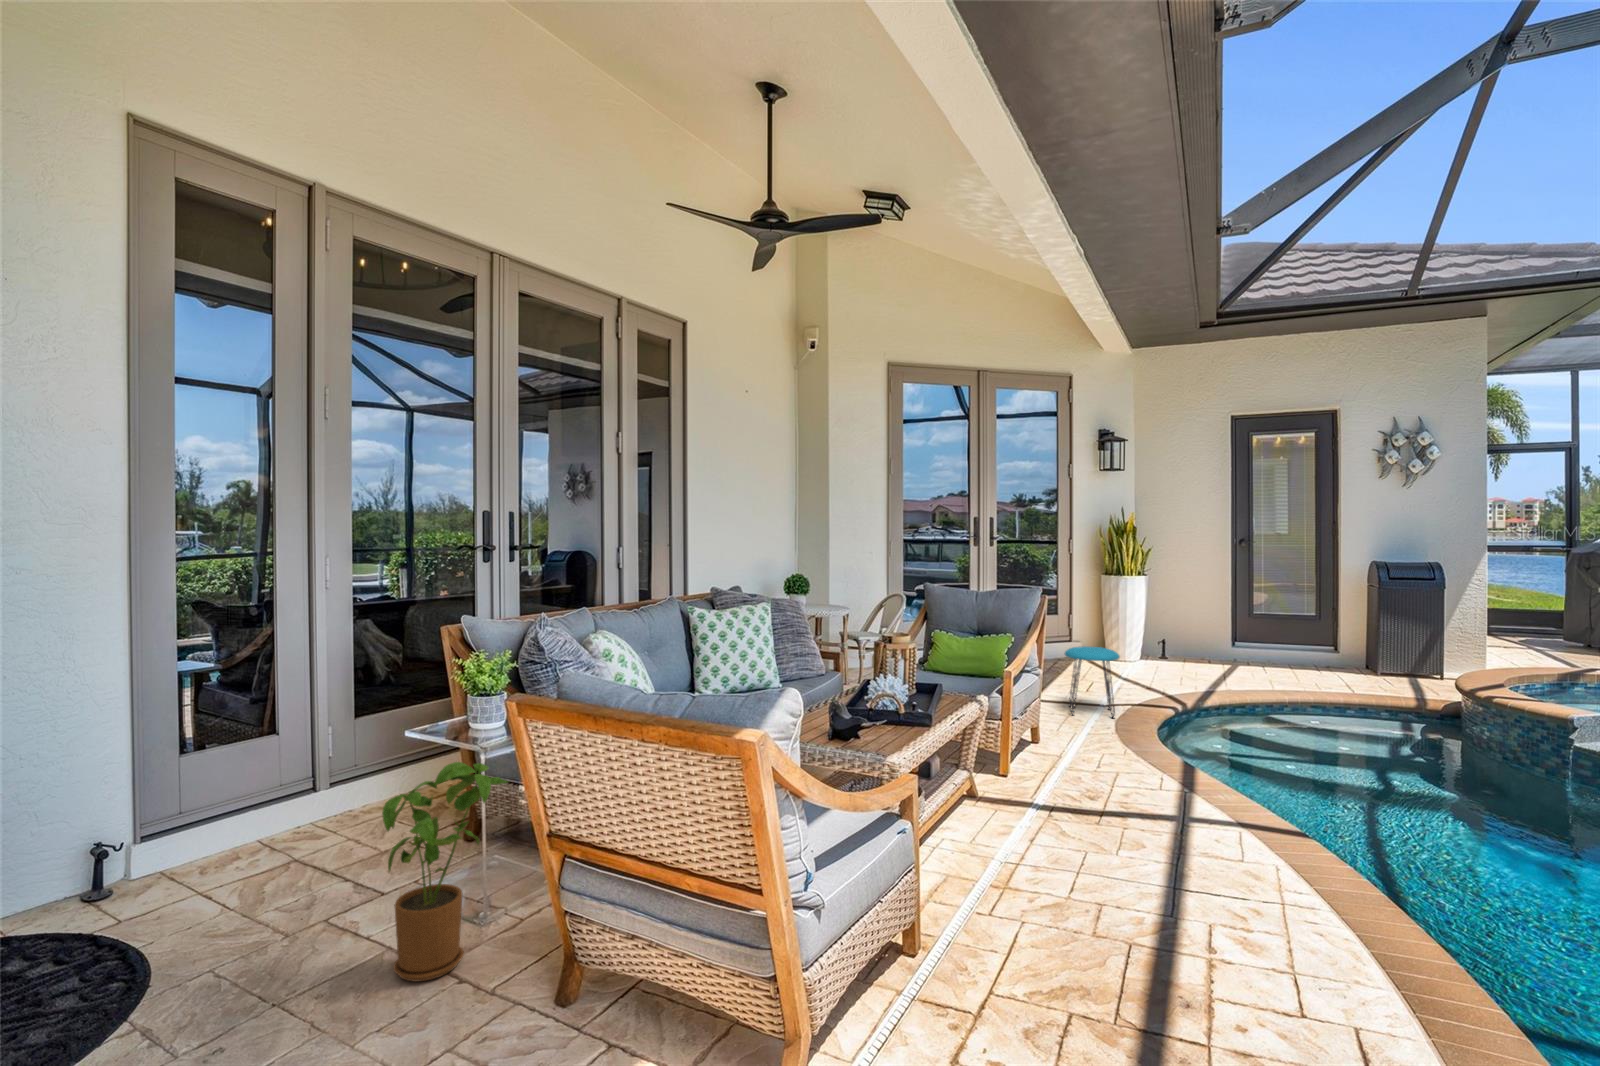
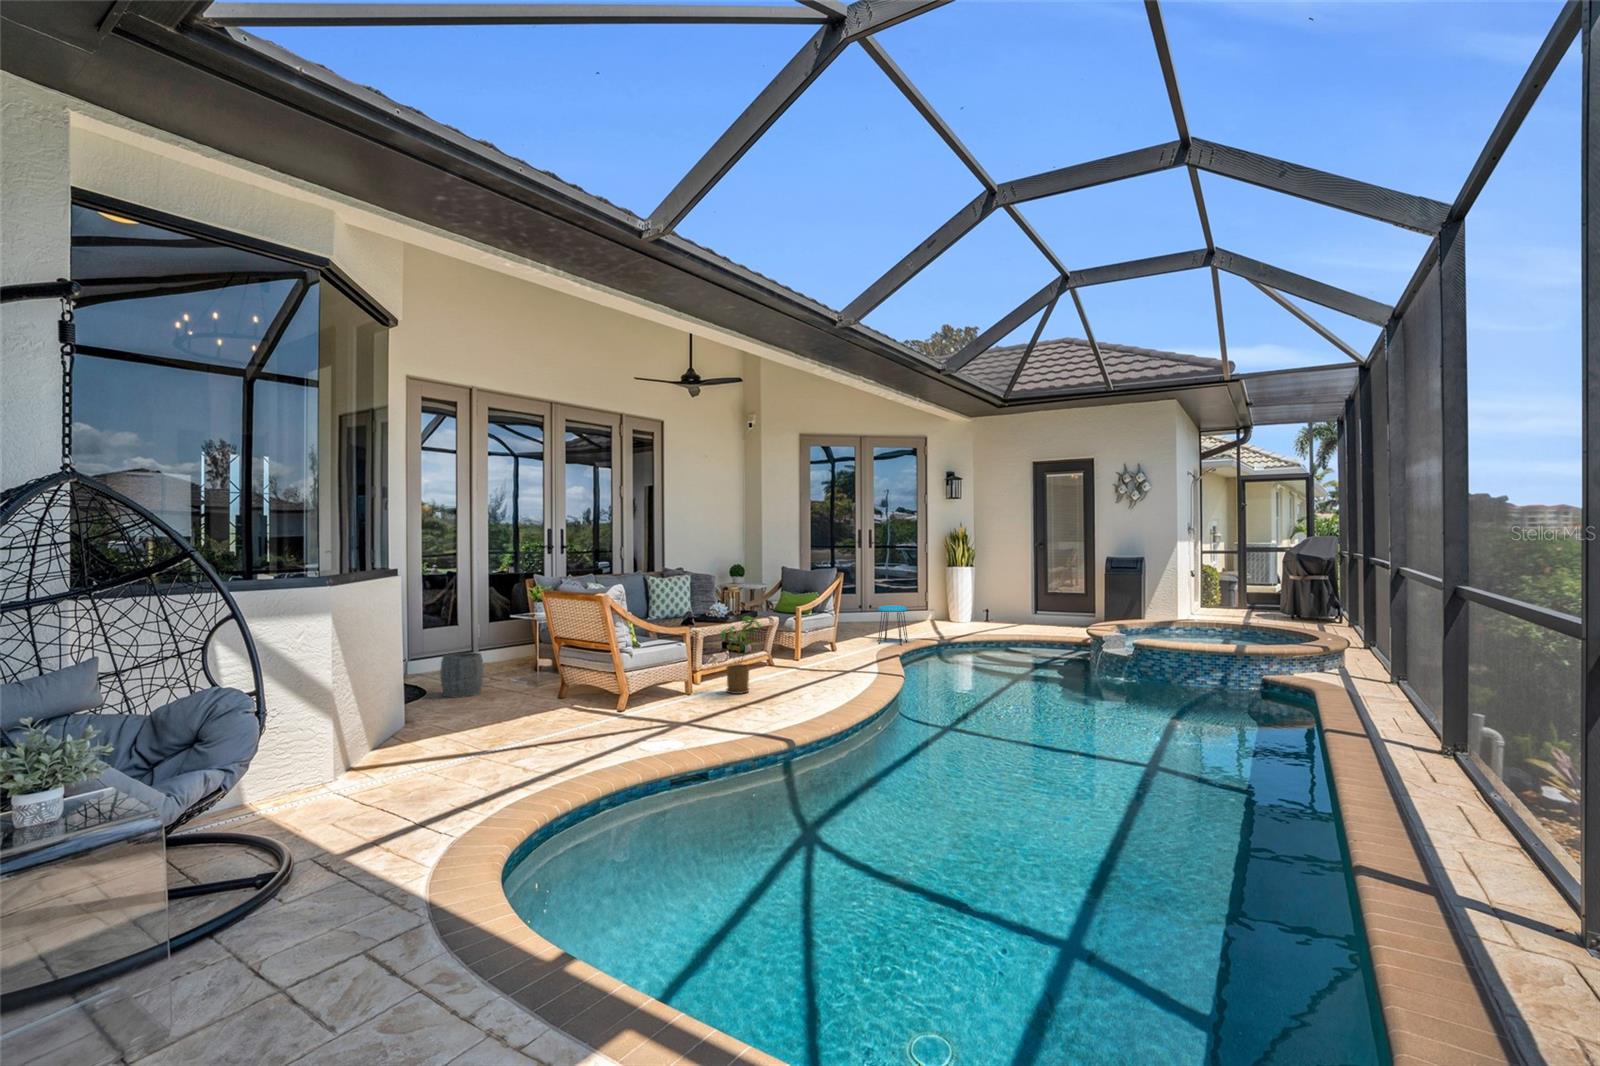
house plant: present [382,762,508,982] -> present [721,616,761,694]
woven basket: none [200,839,330,993] -> present [440,652,484,697]

